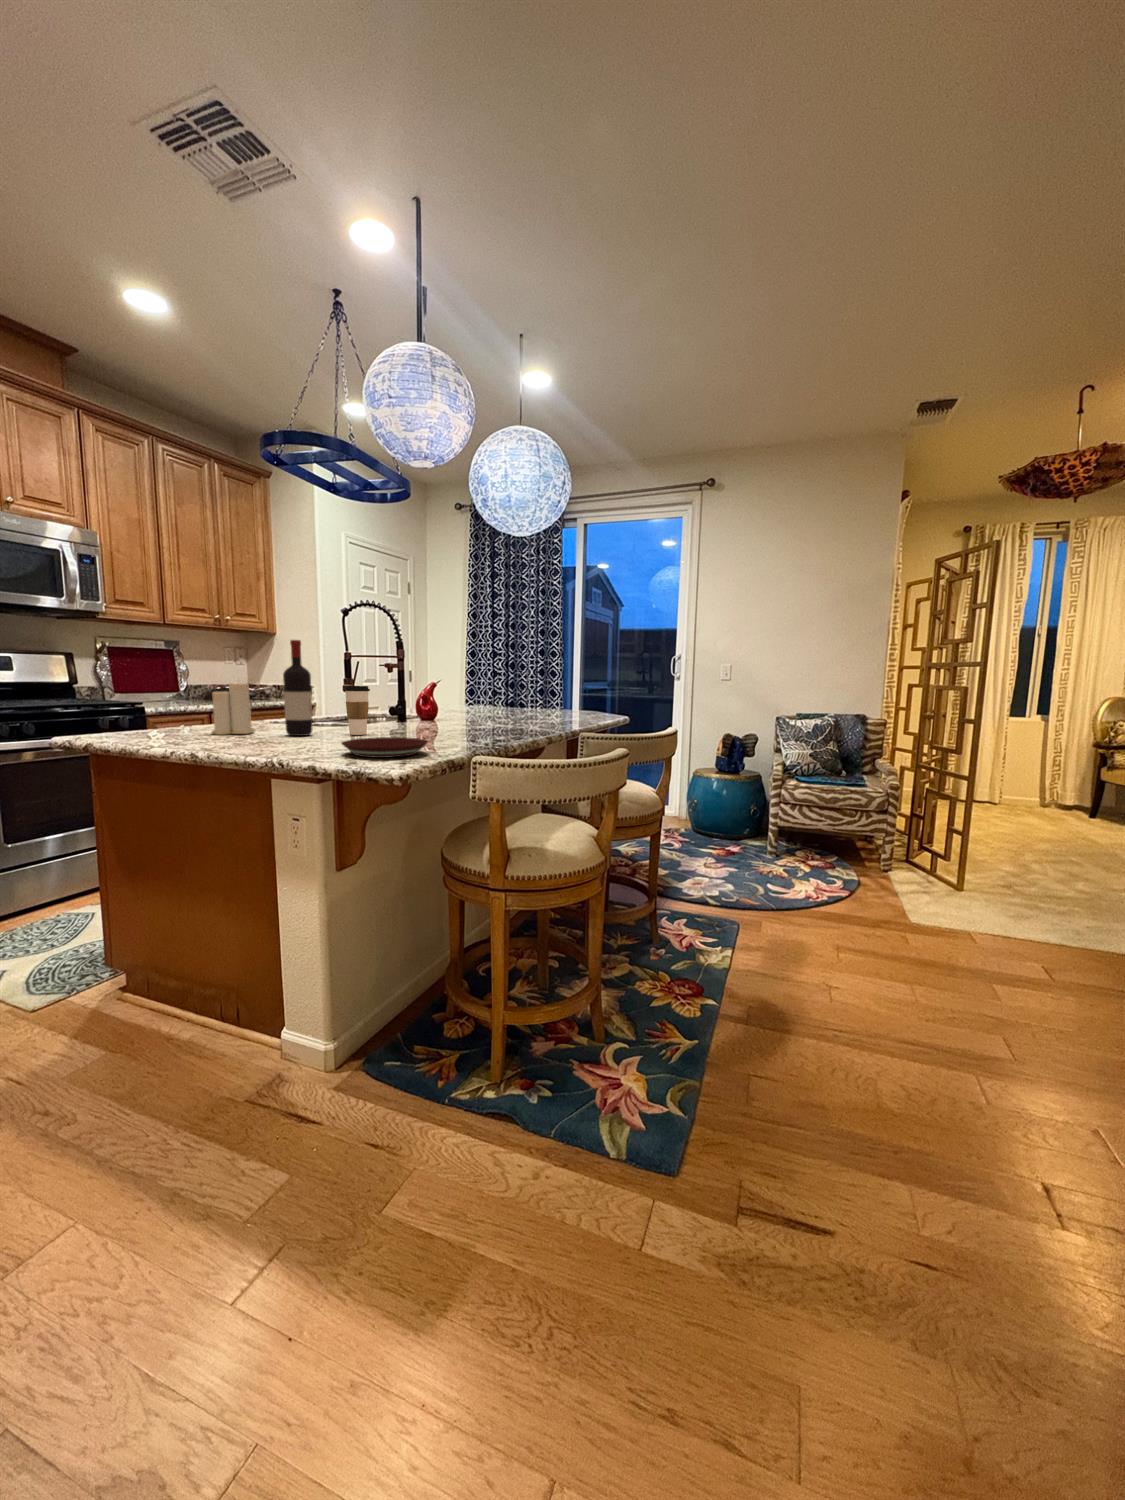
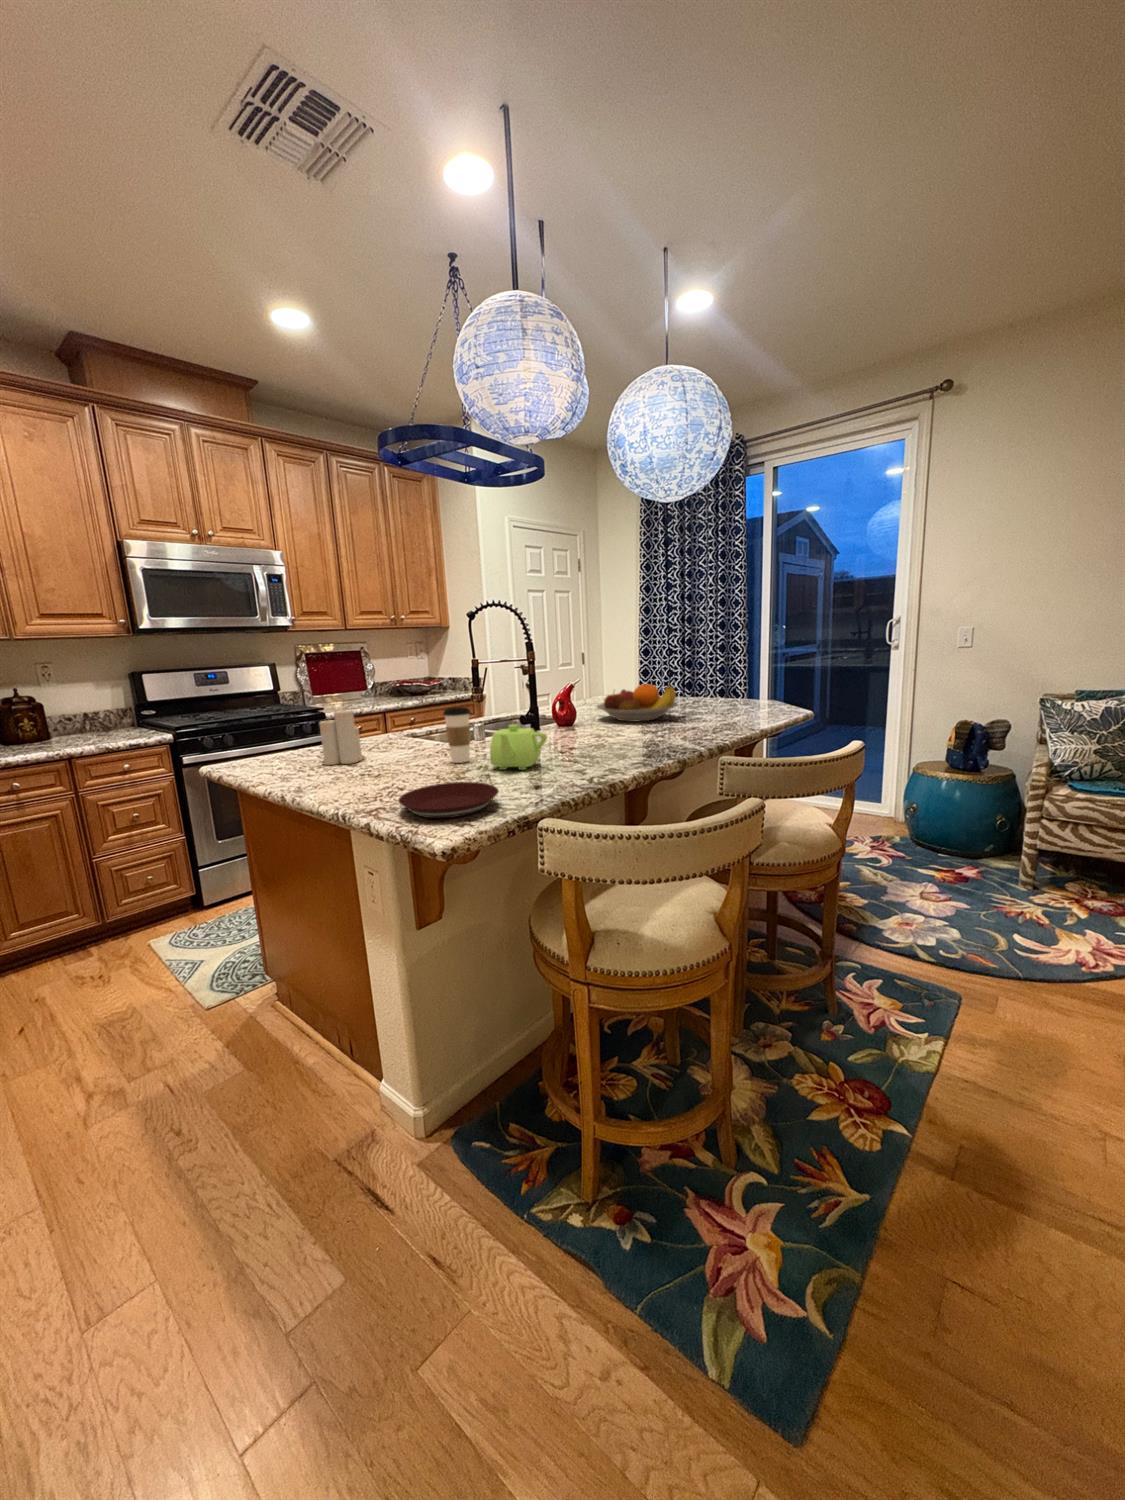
wine bottle: present [283,640,312,736] -> none [380,663,414,767]
fruit bowl: none [455,688,527,719] -> present [597,684,678,722]
teapot: none [393,700,445,739] -> present [490,724,547,770]

